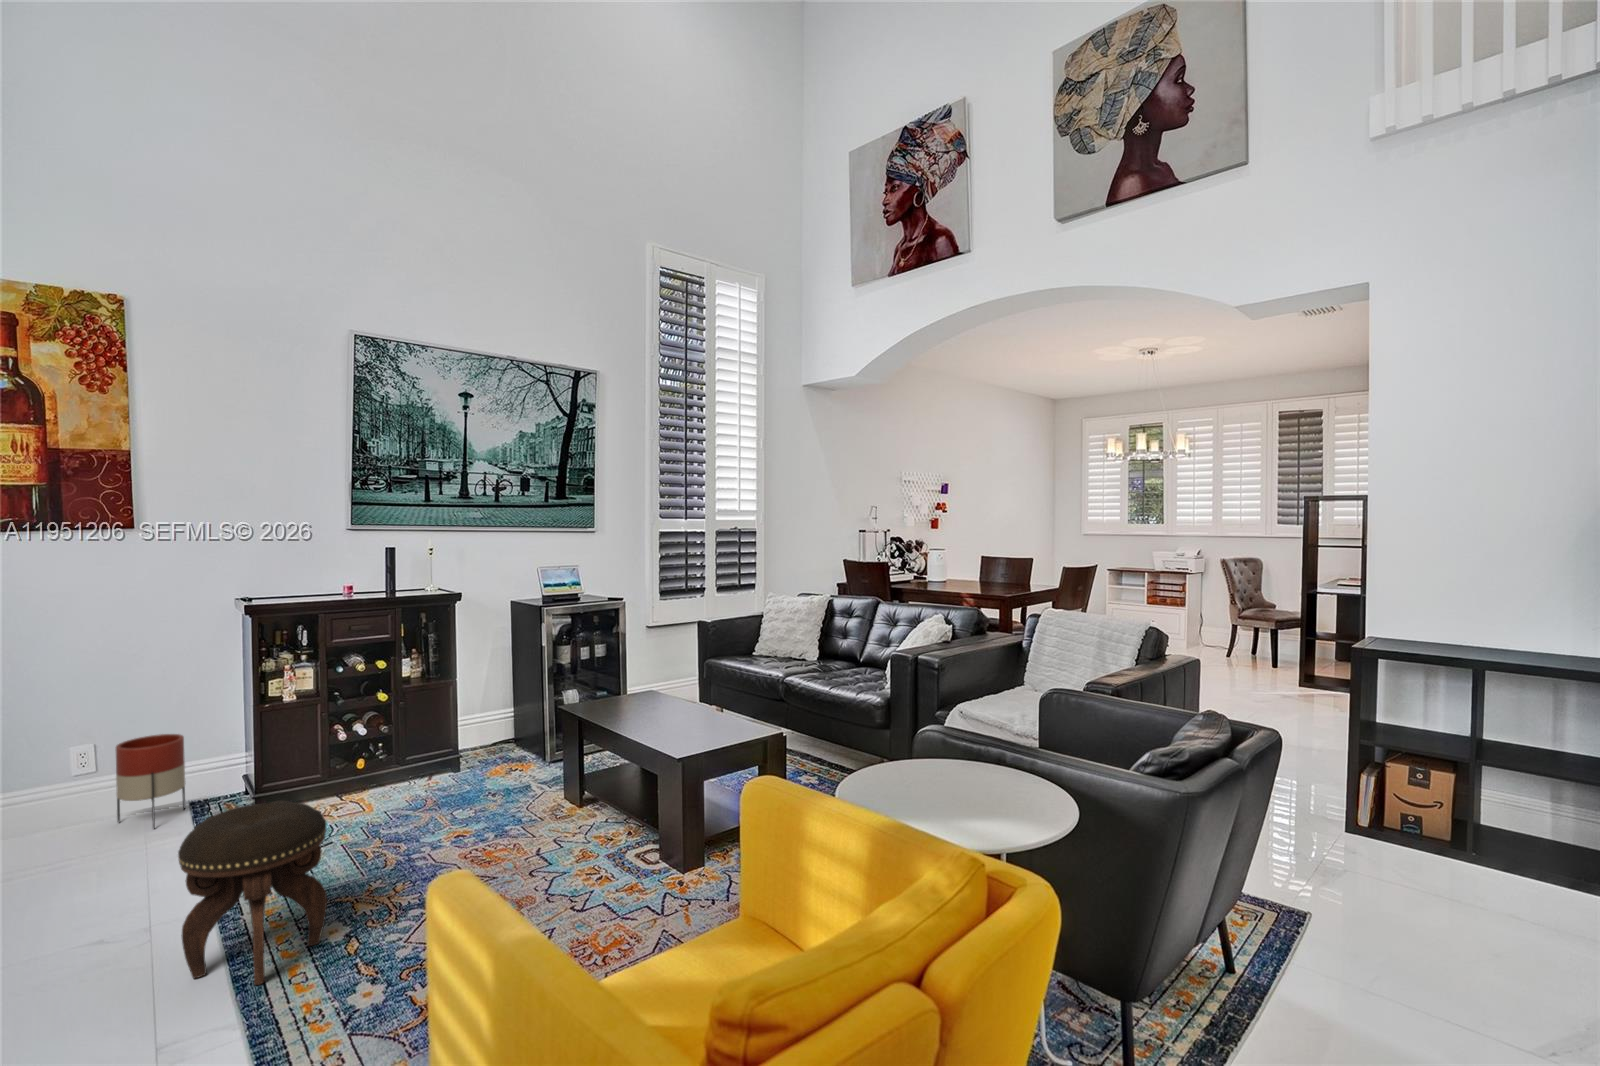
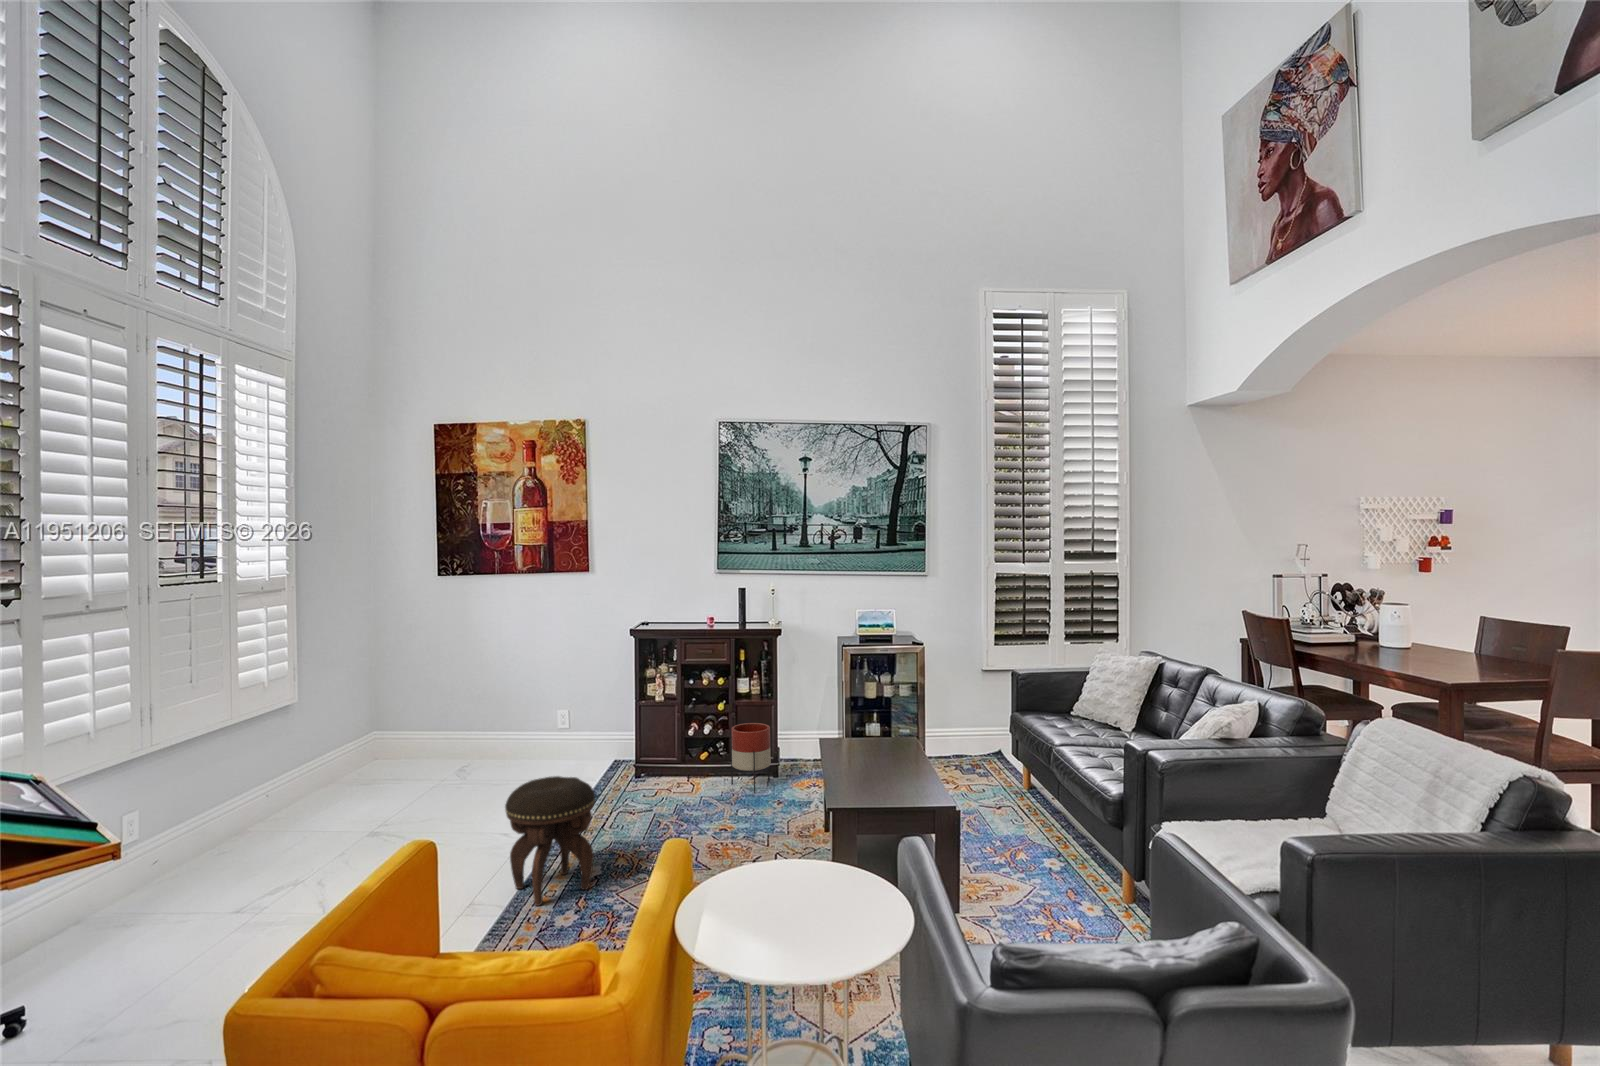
planter: present [116,734,185,828] -> present [731,723,771,793]

